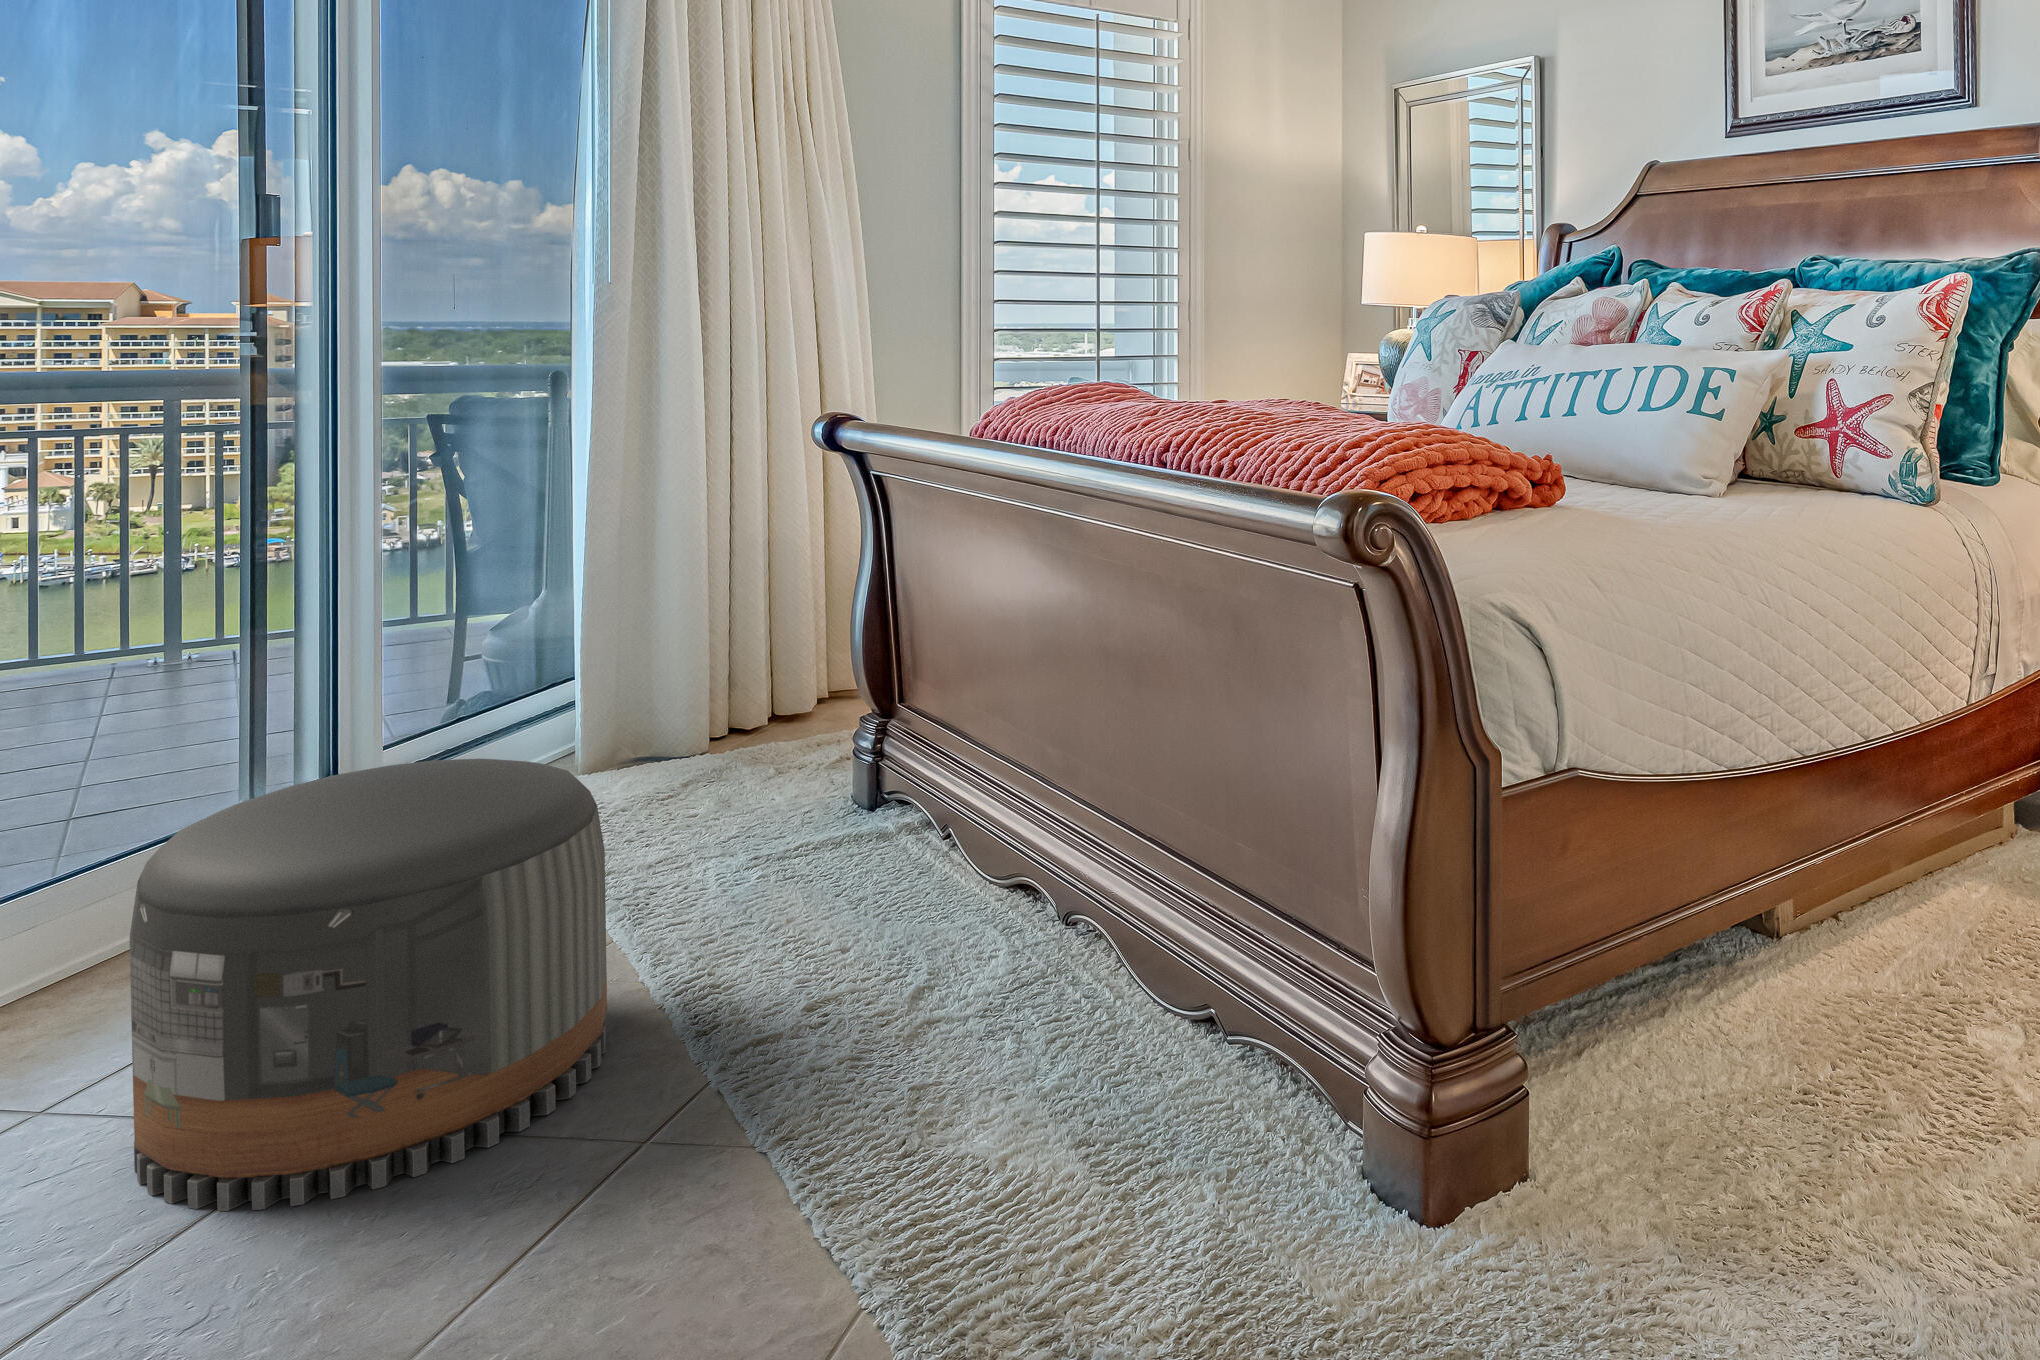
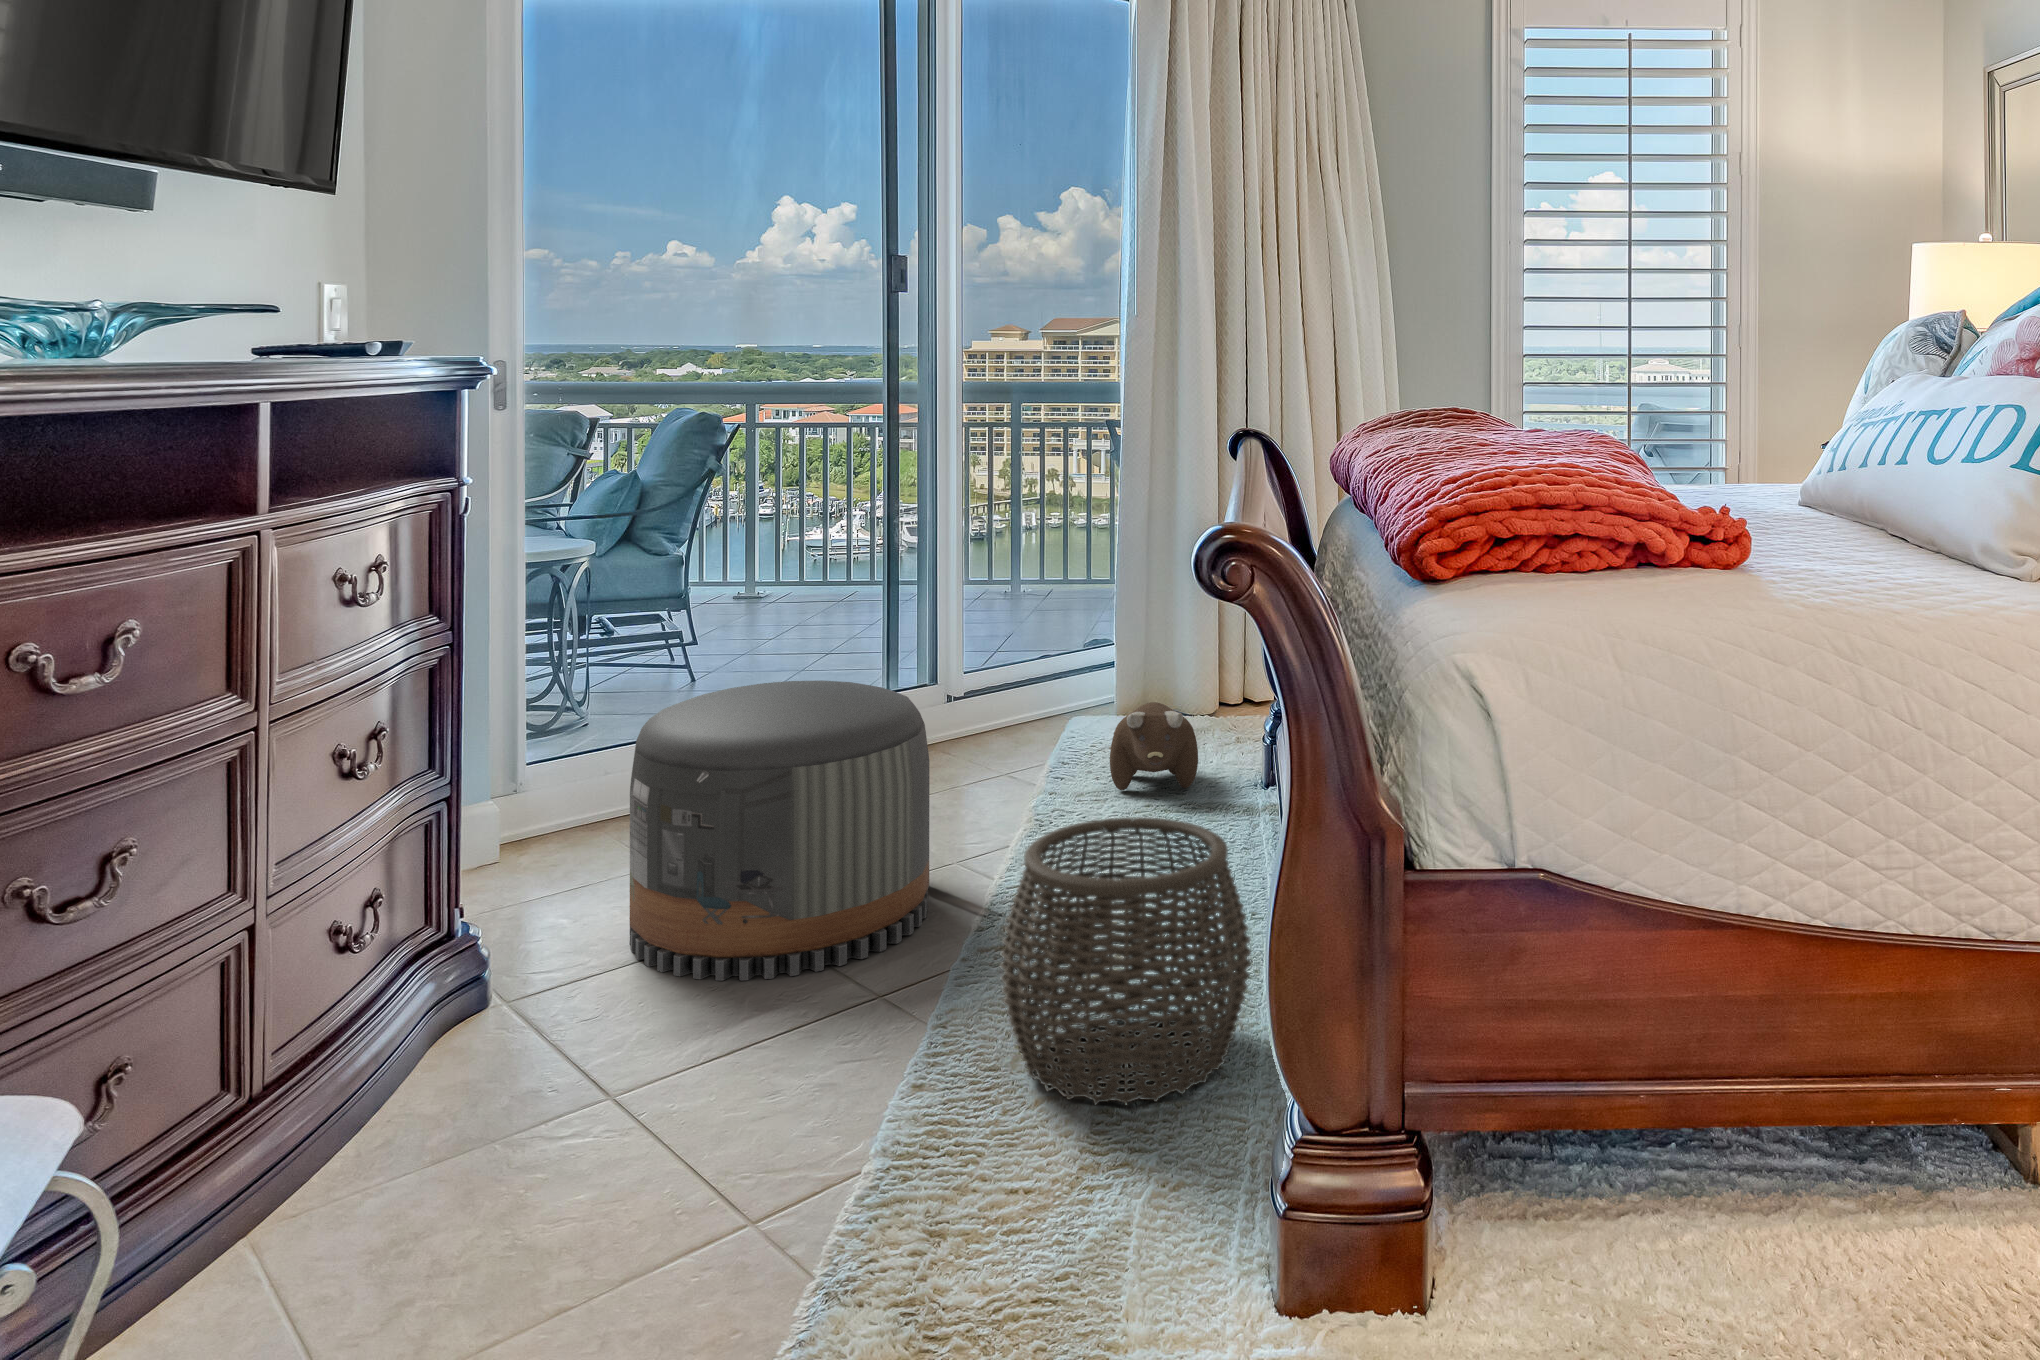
plush toy: none [678,727,791,834] -> present [1110,702,1198,790]
woven basket: none [899,824,1179,1144] -> present [1000,817,1251,1105]

